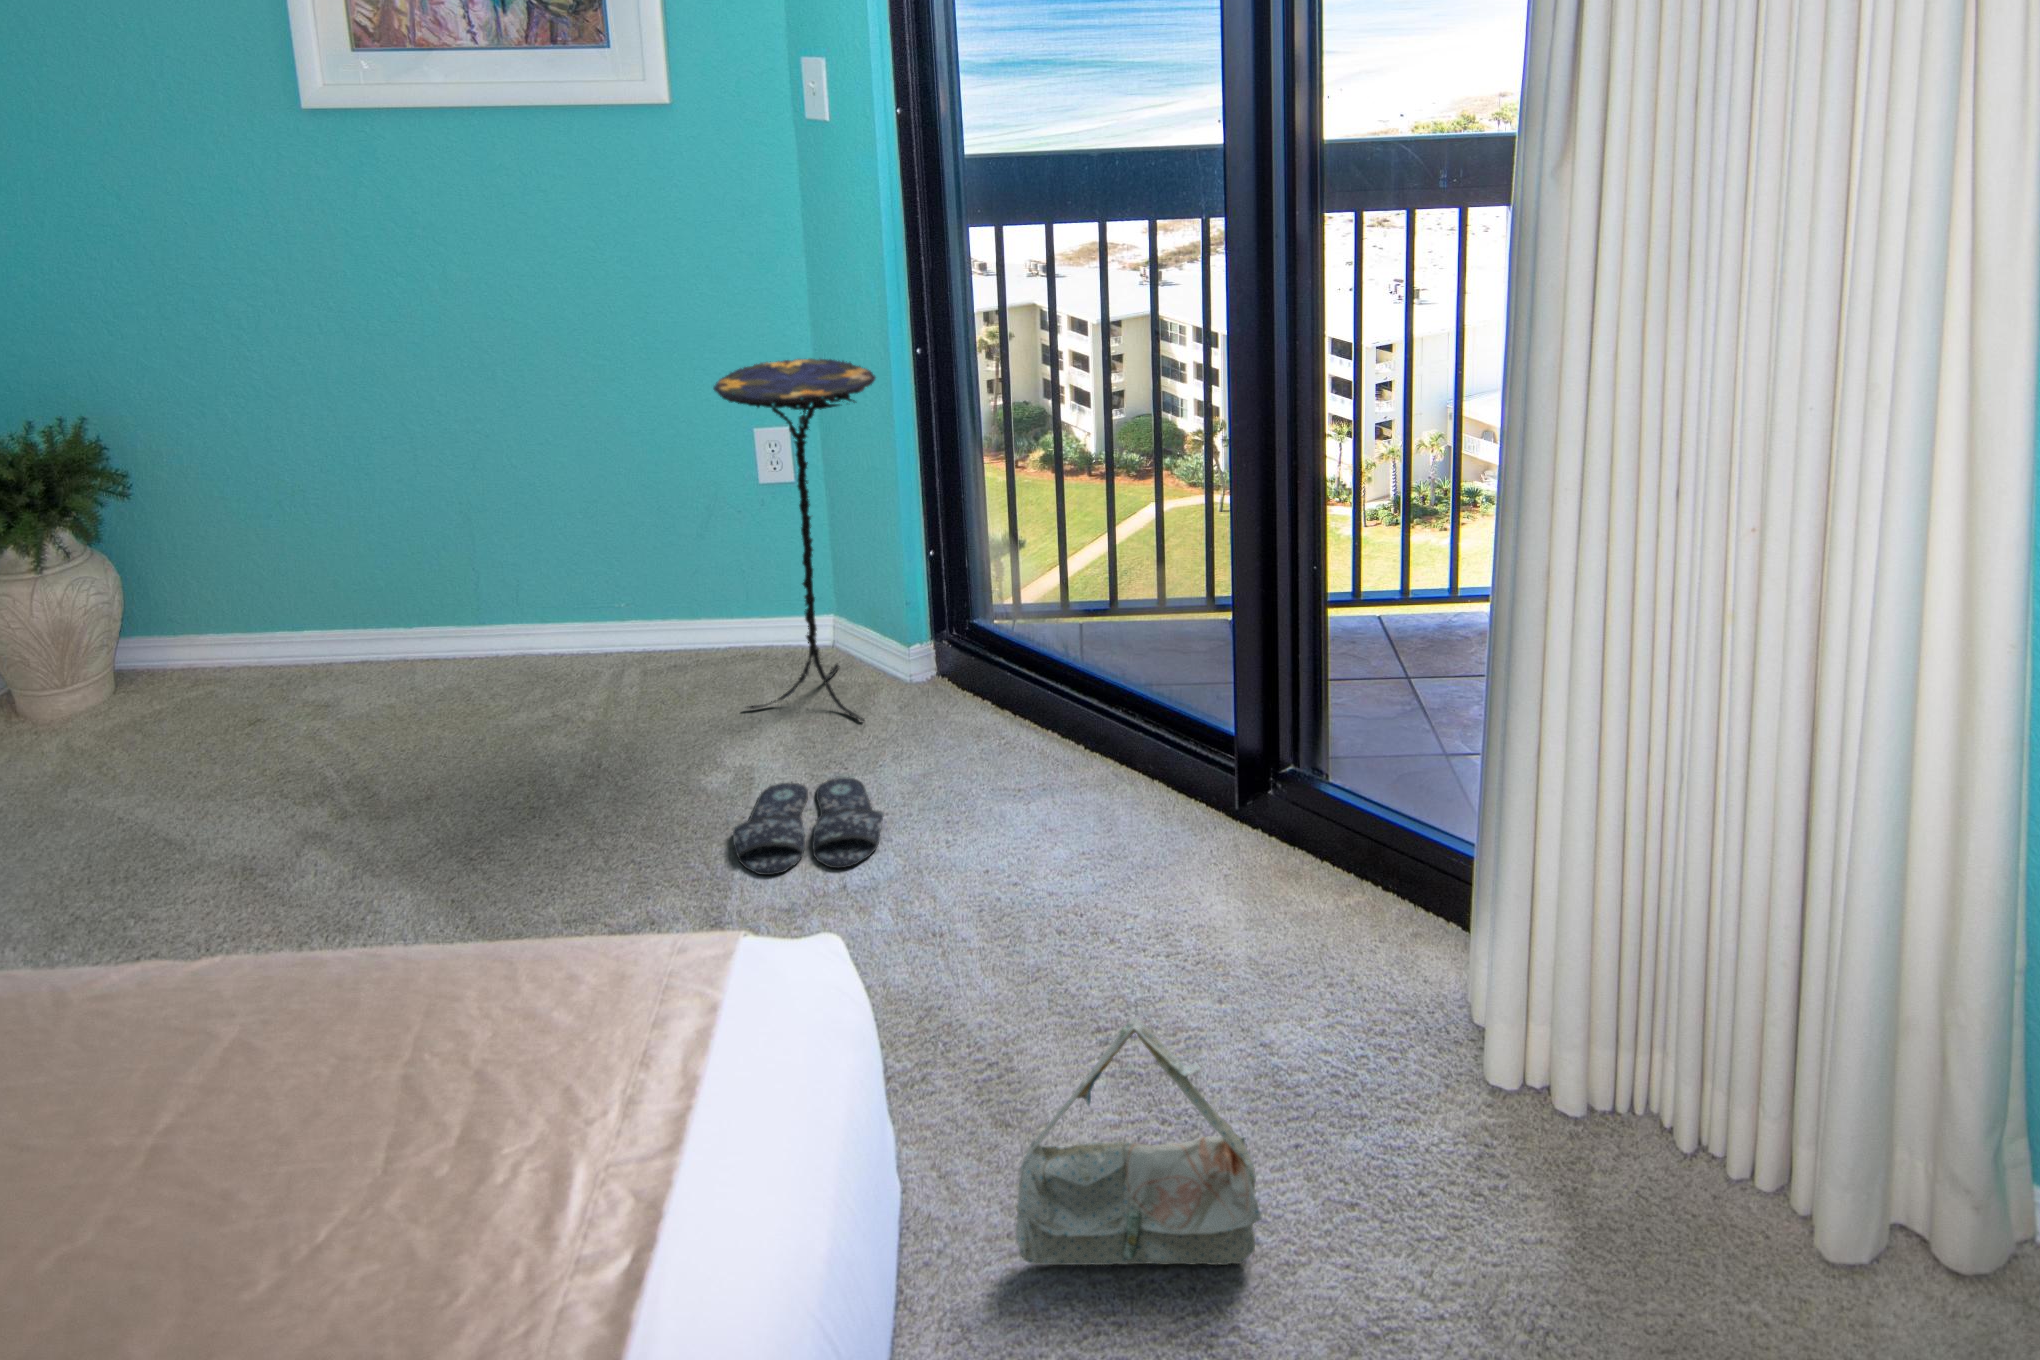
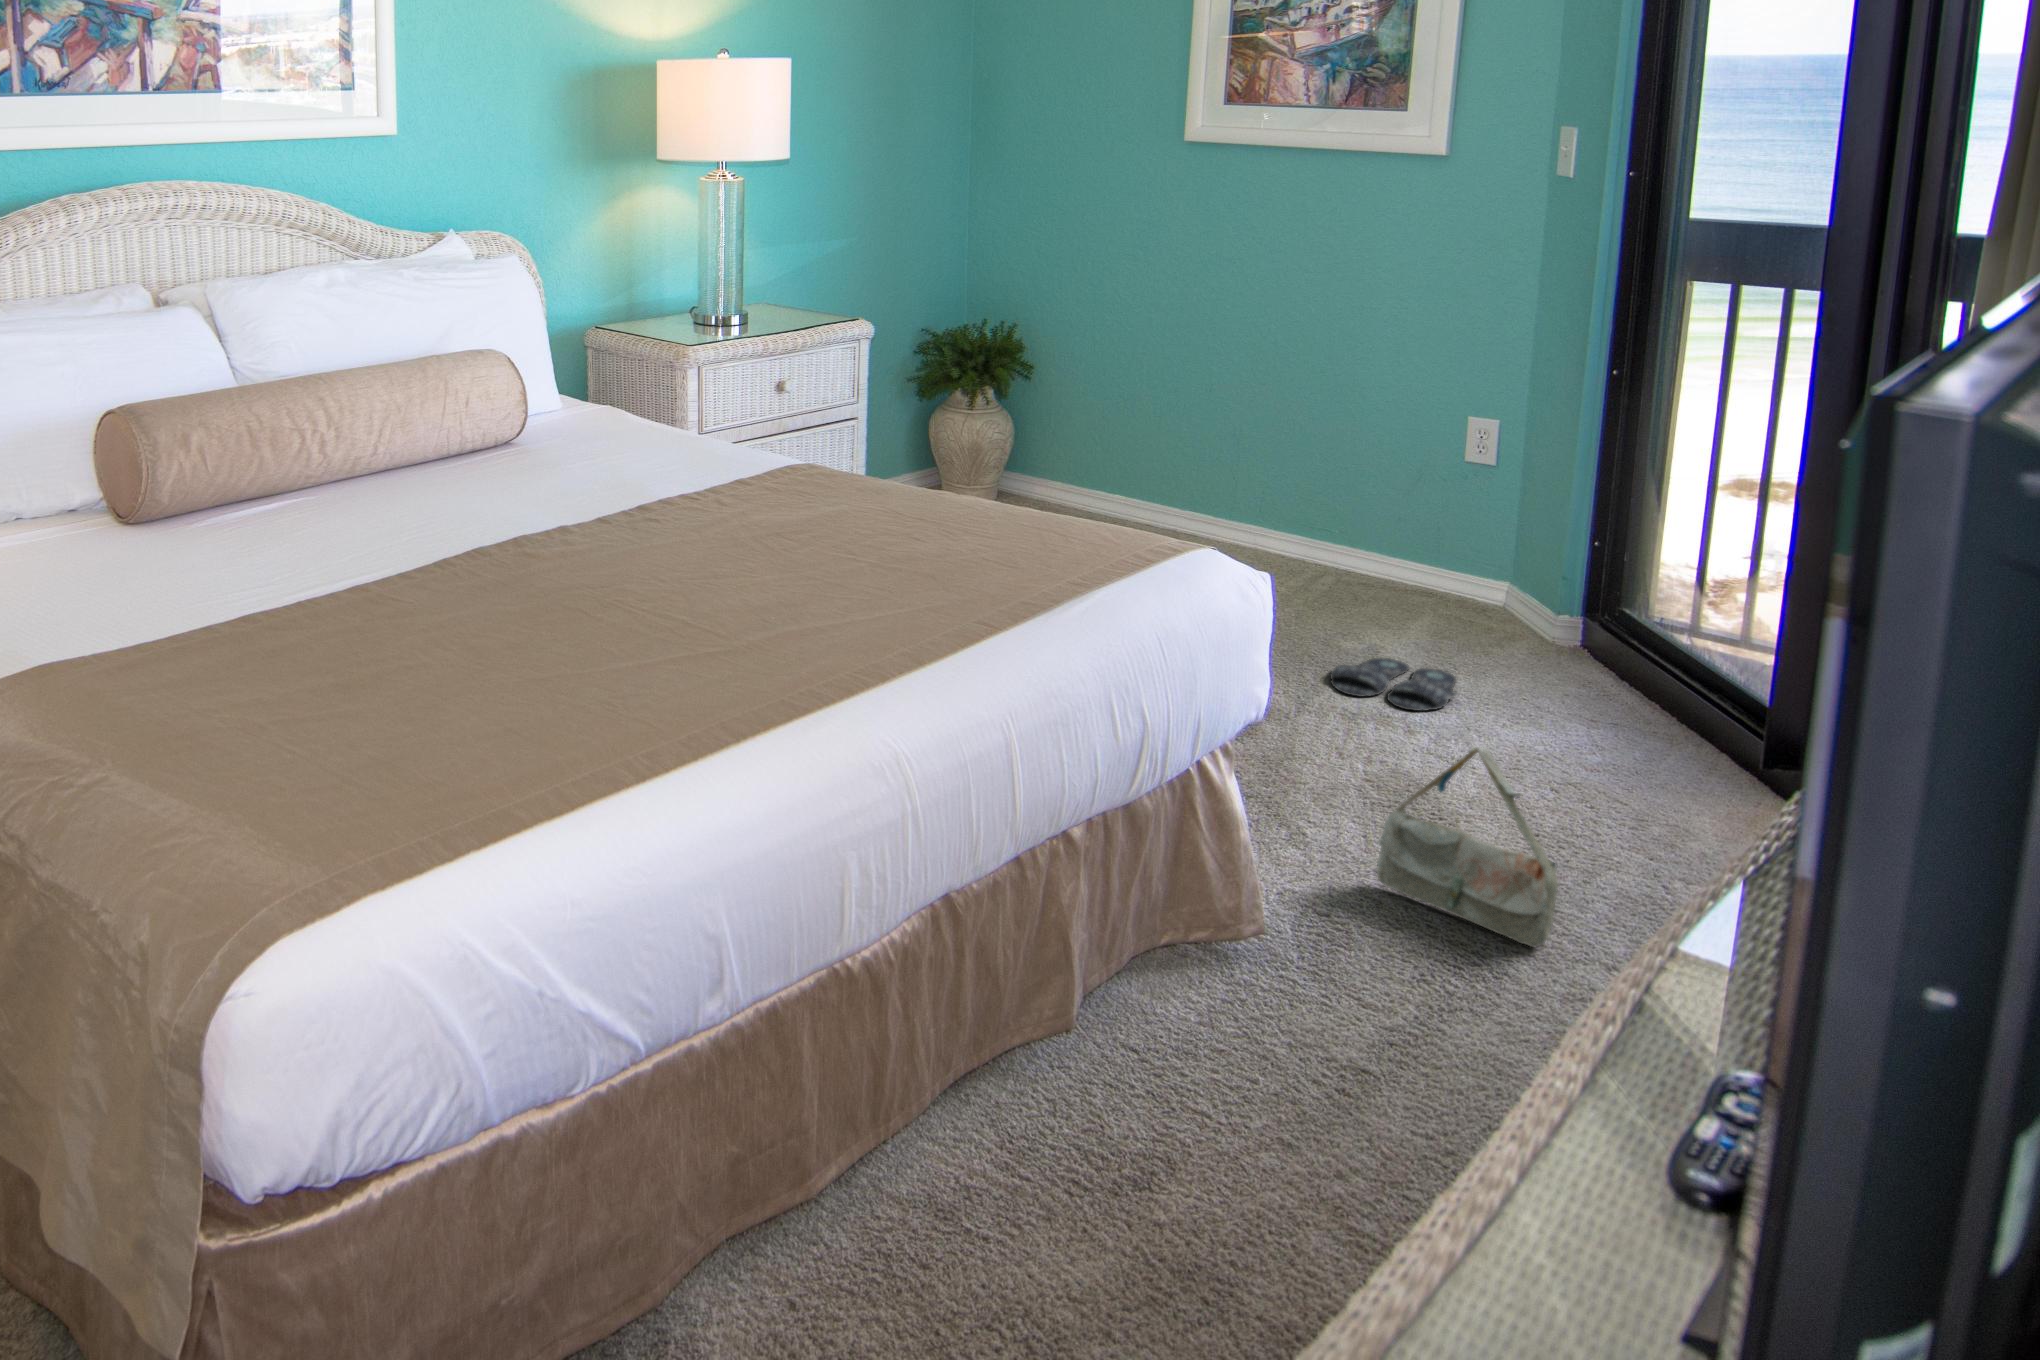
side table: present [713,359,876,721] -> none [1394,358,1561,651]

